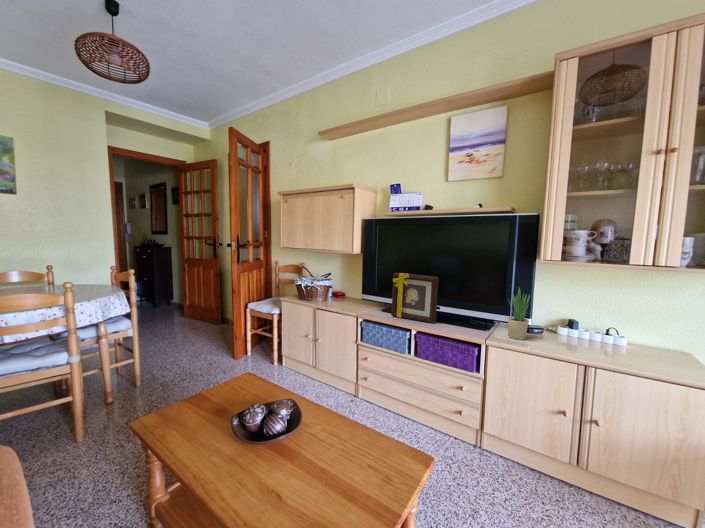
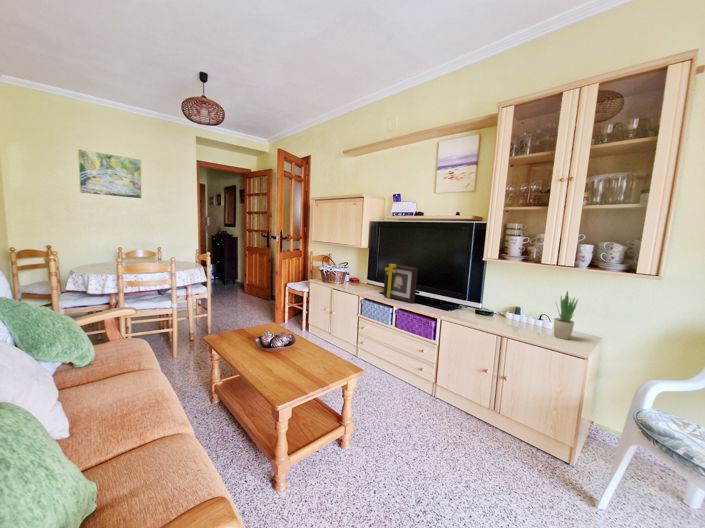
potted plant: present [508,287,530,340] -> present [554,291,578,339]

